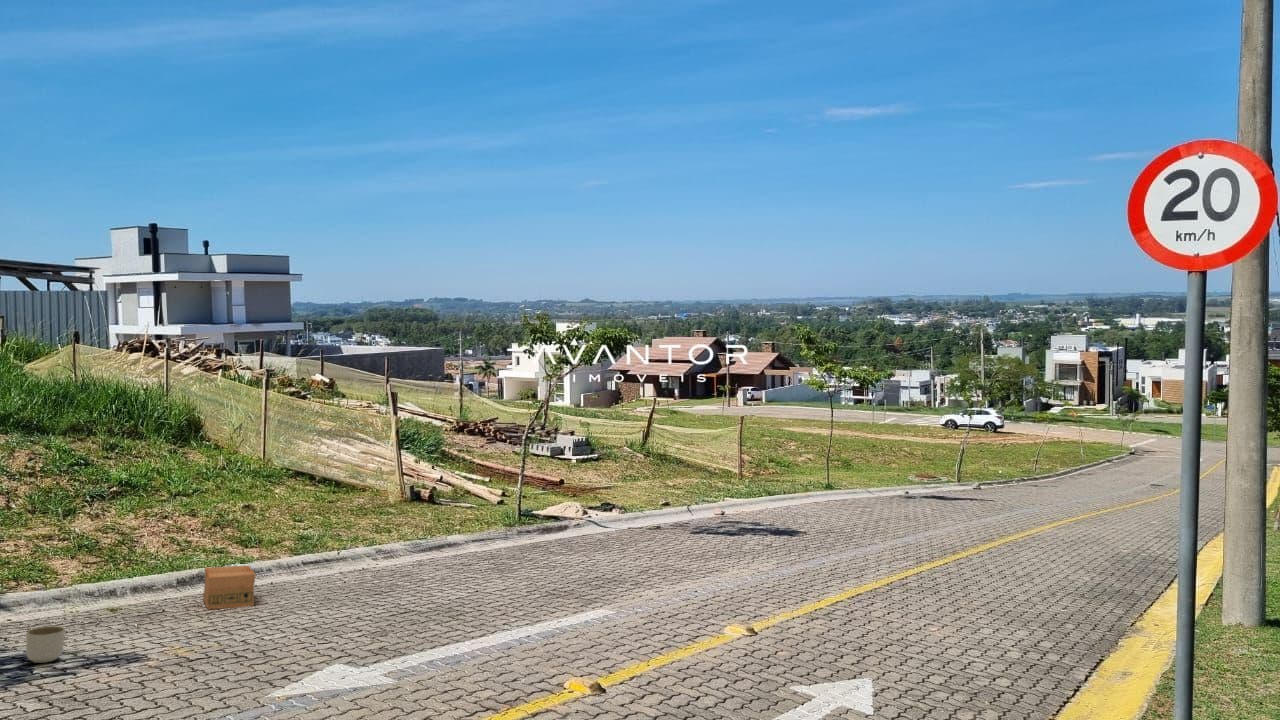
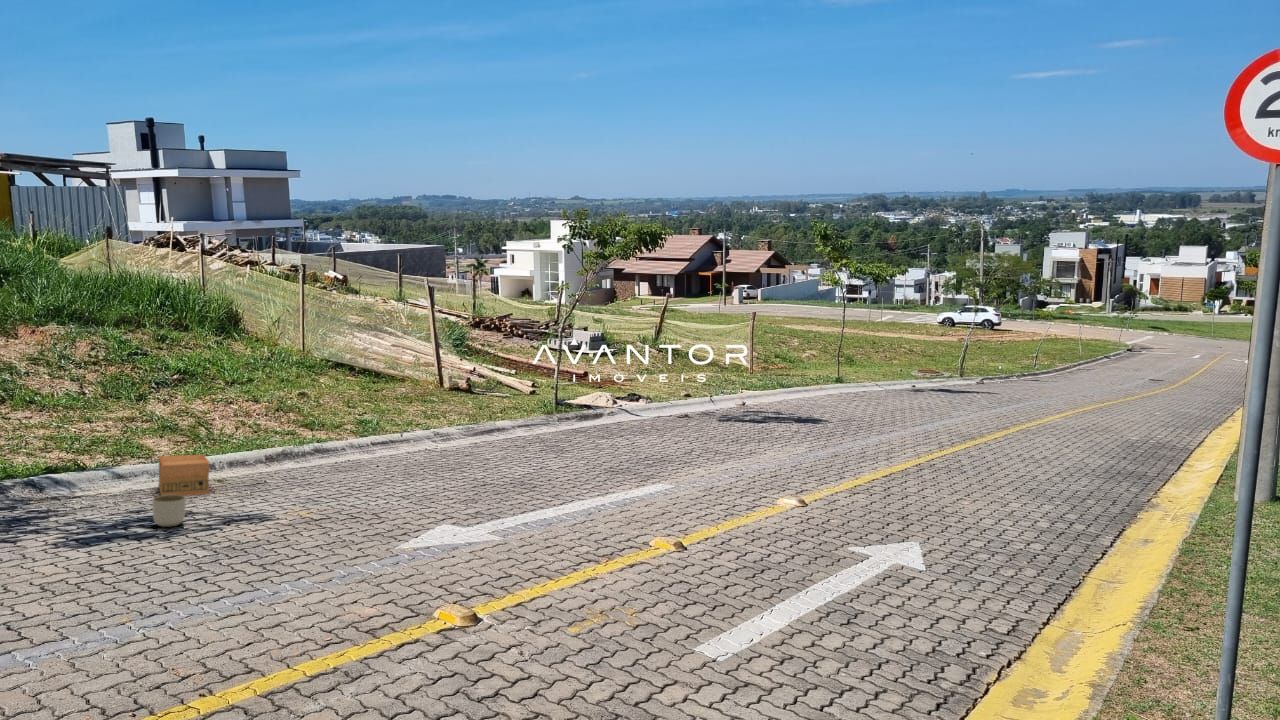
cardboard box: present [203,566,255,609] -> present [158,454,209,496]

